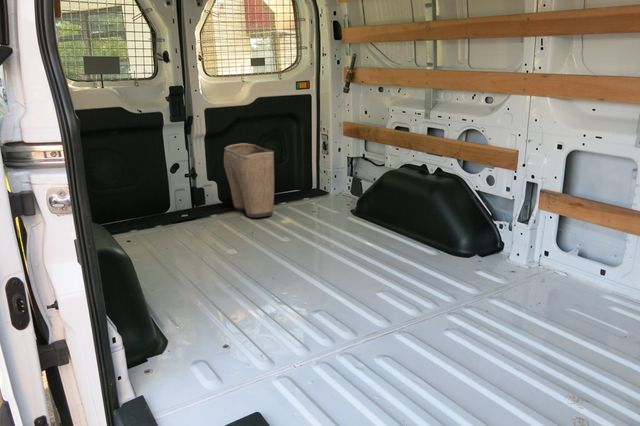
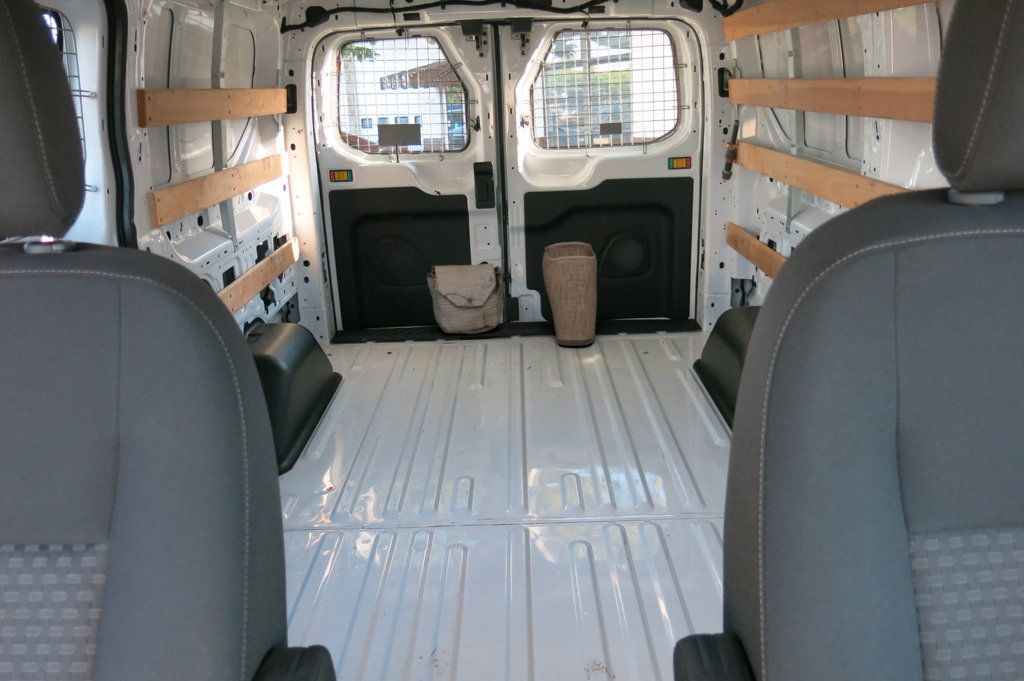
bag: none [137,164,198,221] -> present [427,263,504,334]

